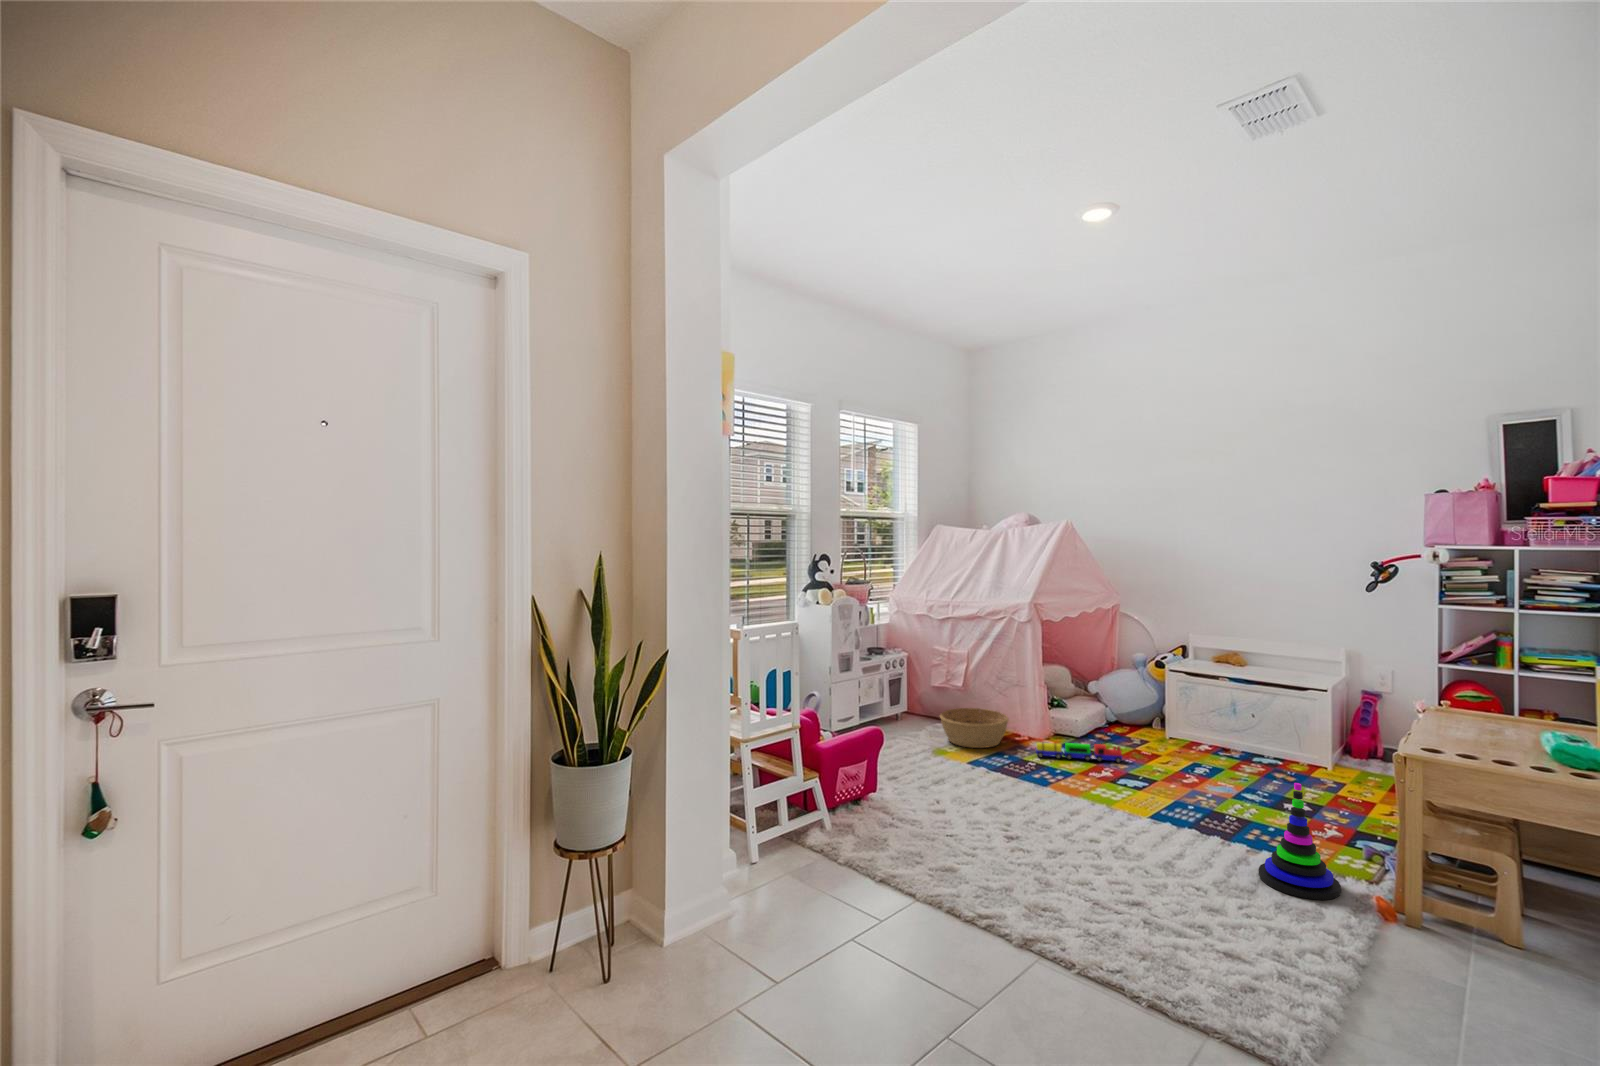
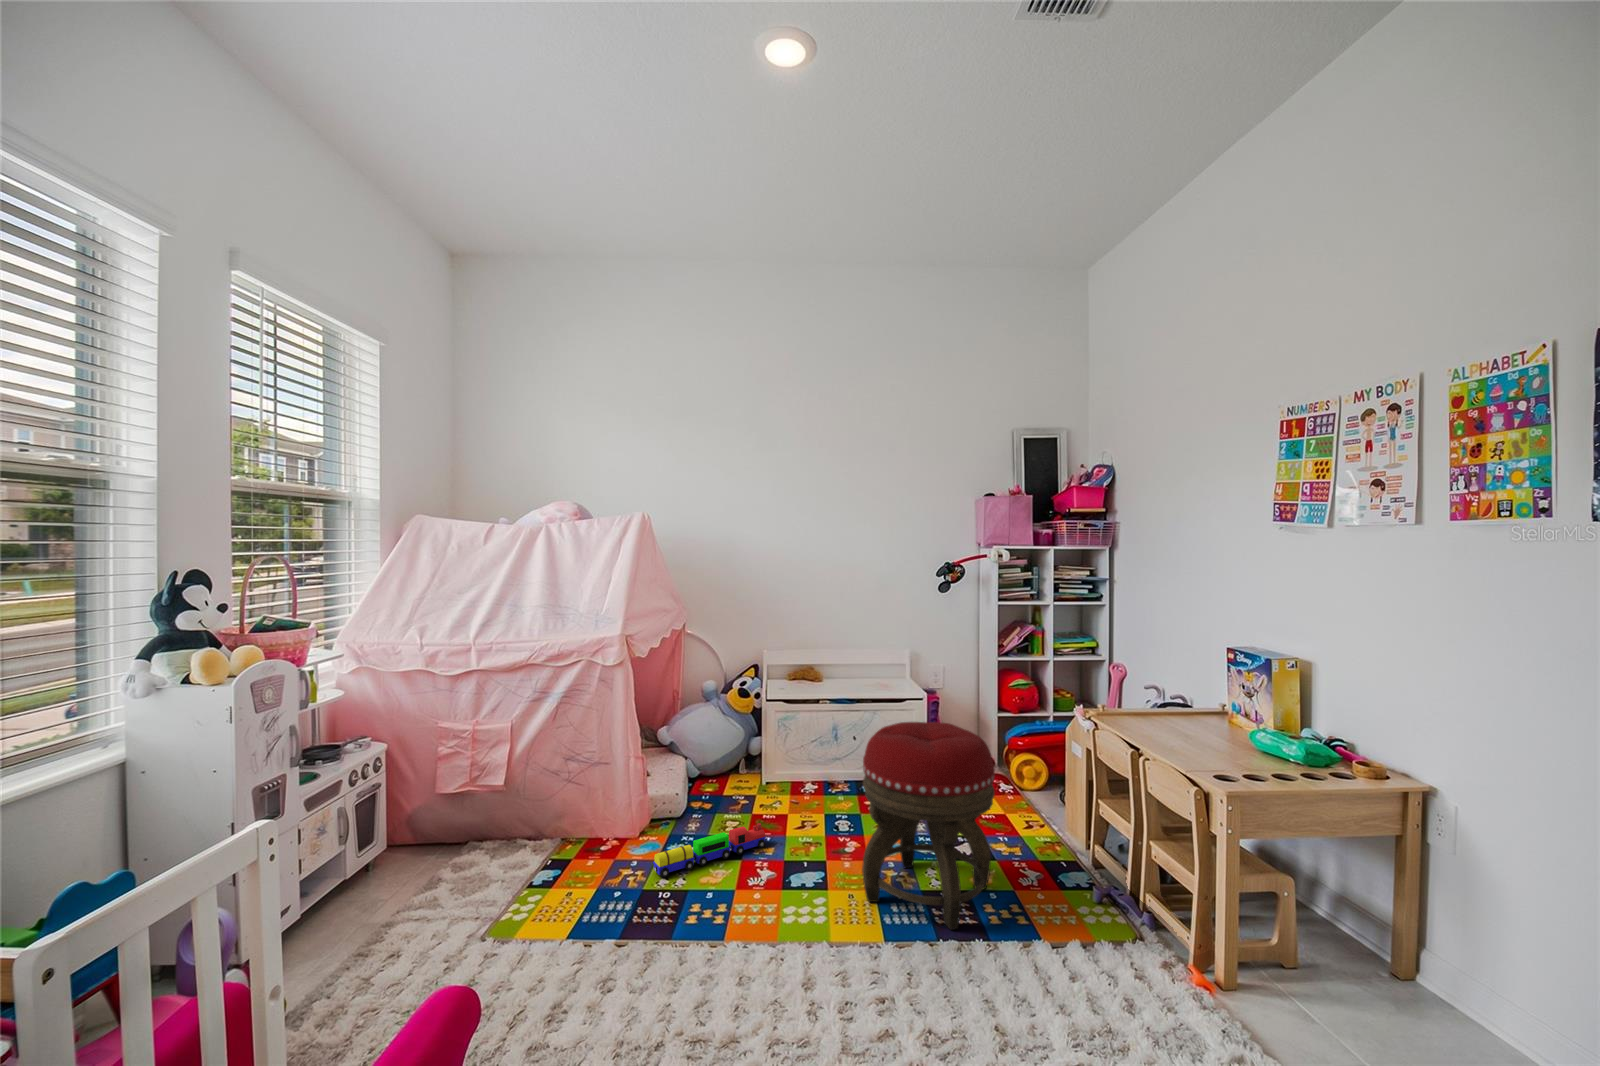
footstool: none [1156,682,1272,826] -> present [862,722,995,930]
basket: present [940,708,1008,748] -> none [478,812,600,899]
stacking toy: present [1258,783,1341,900] -> none [1085,859,1185,1025]

